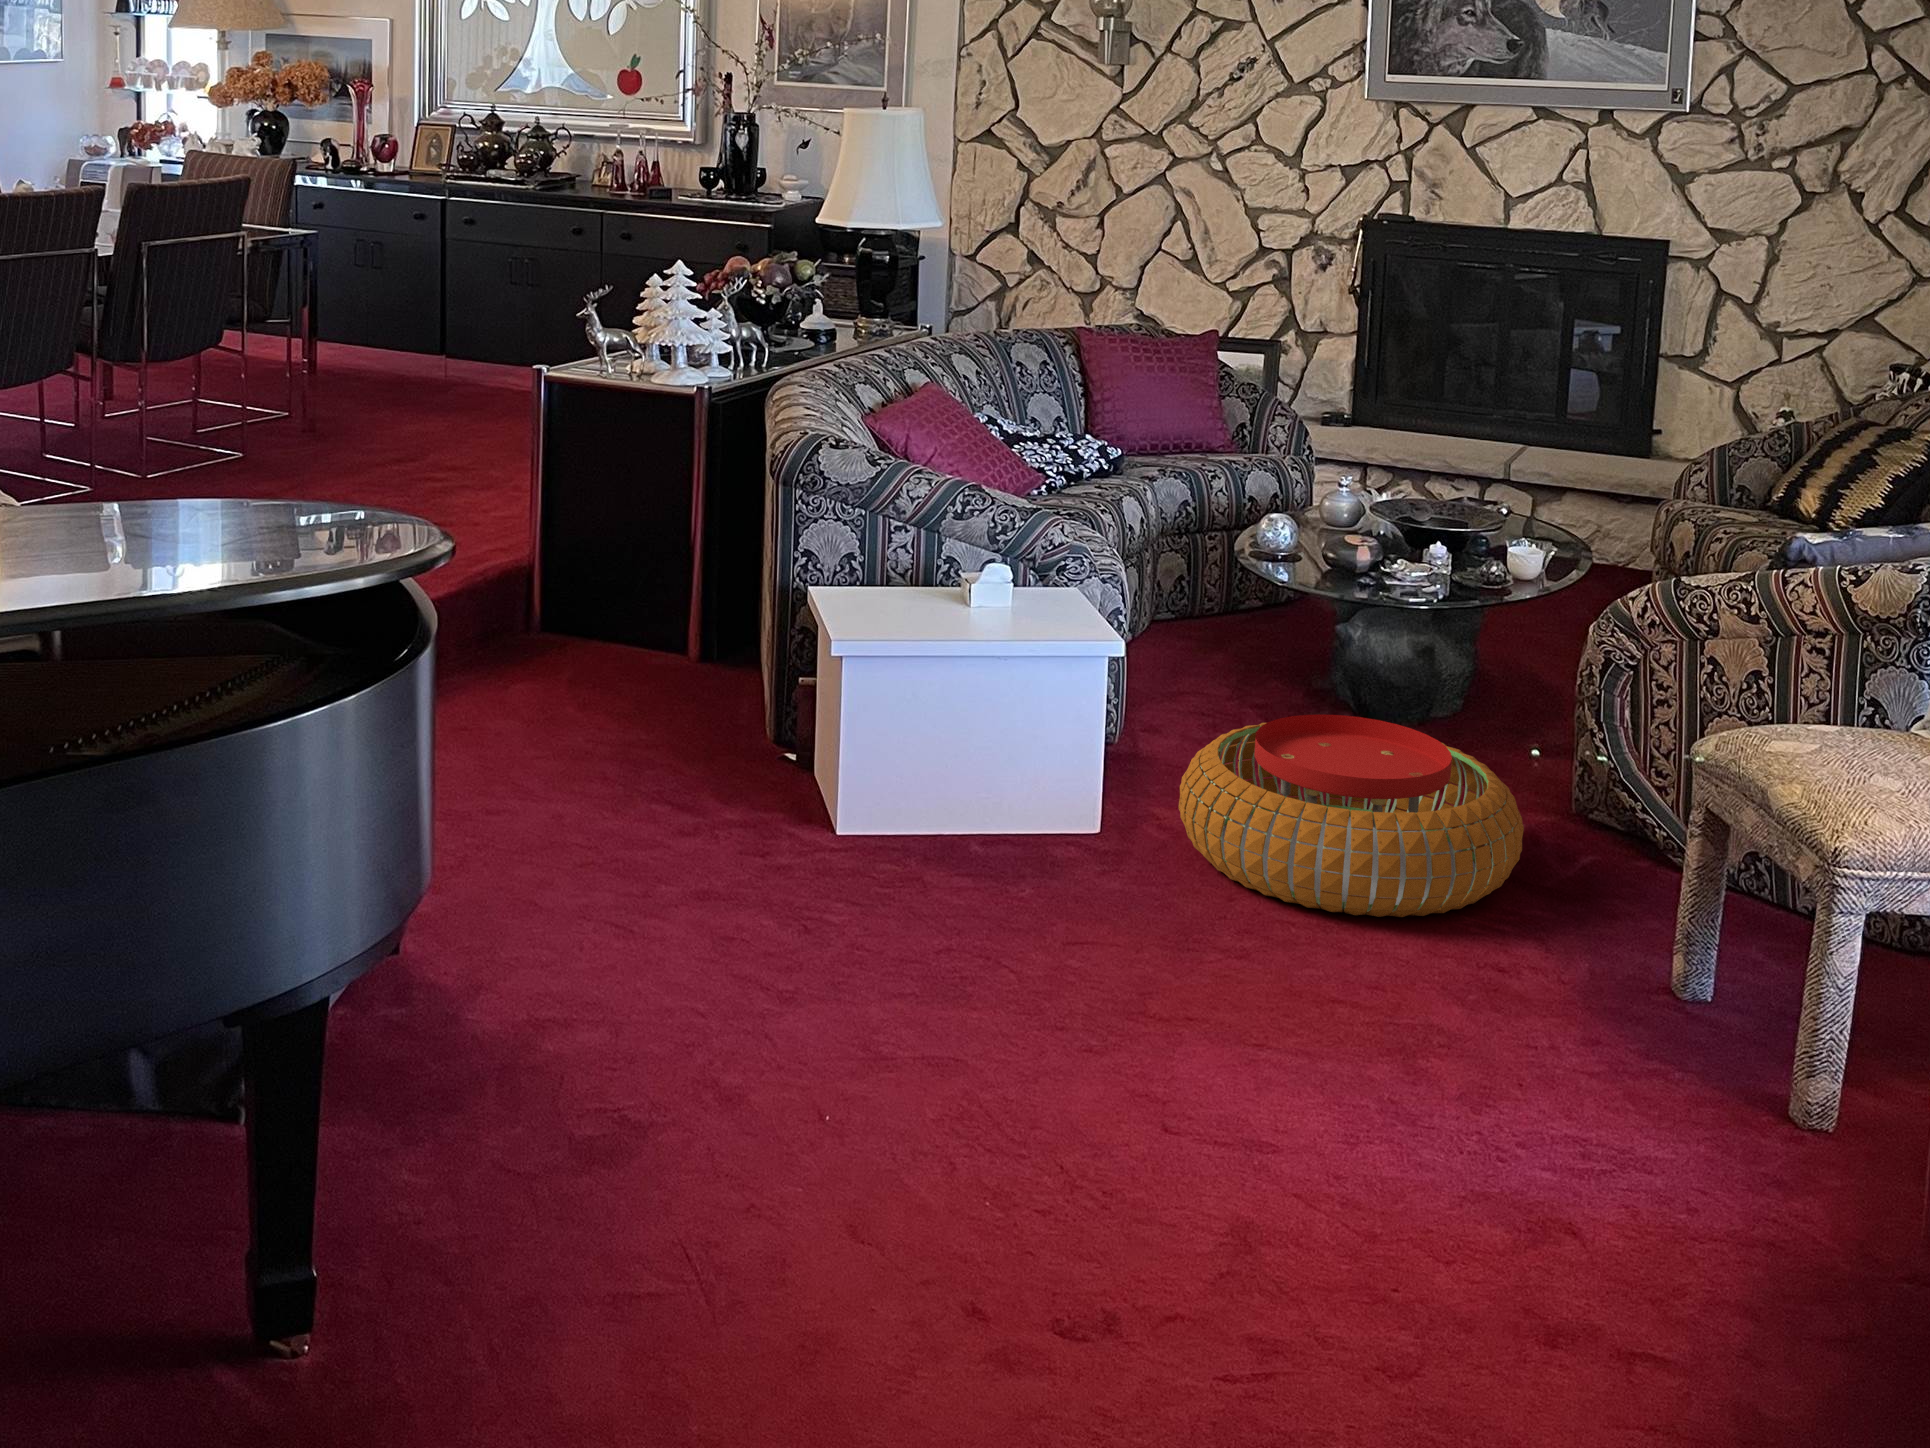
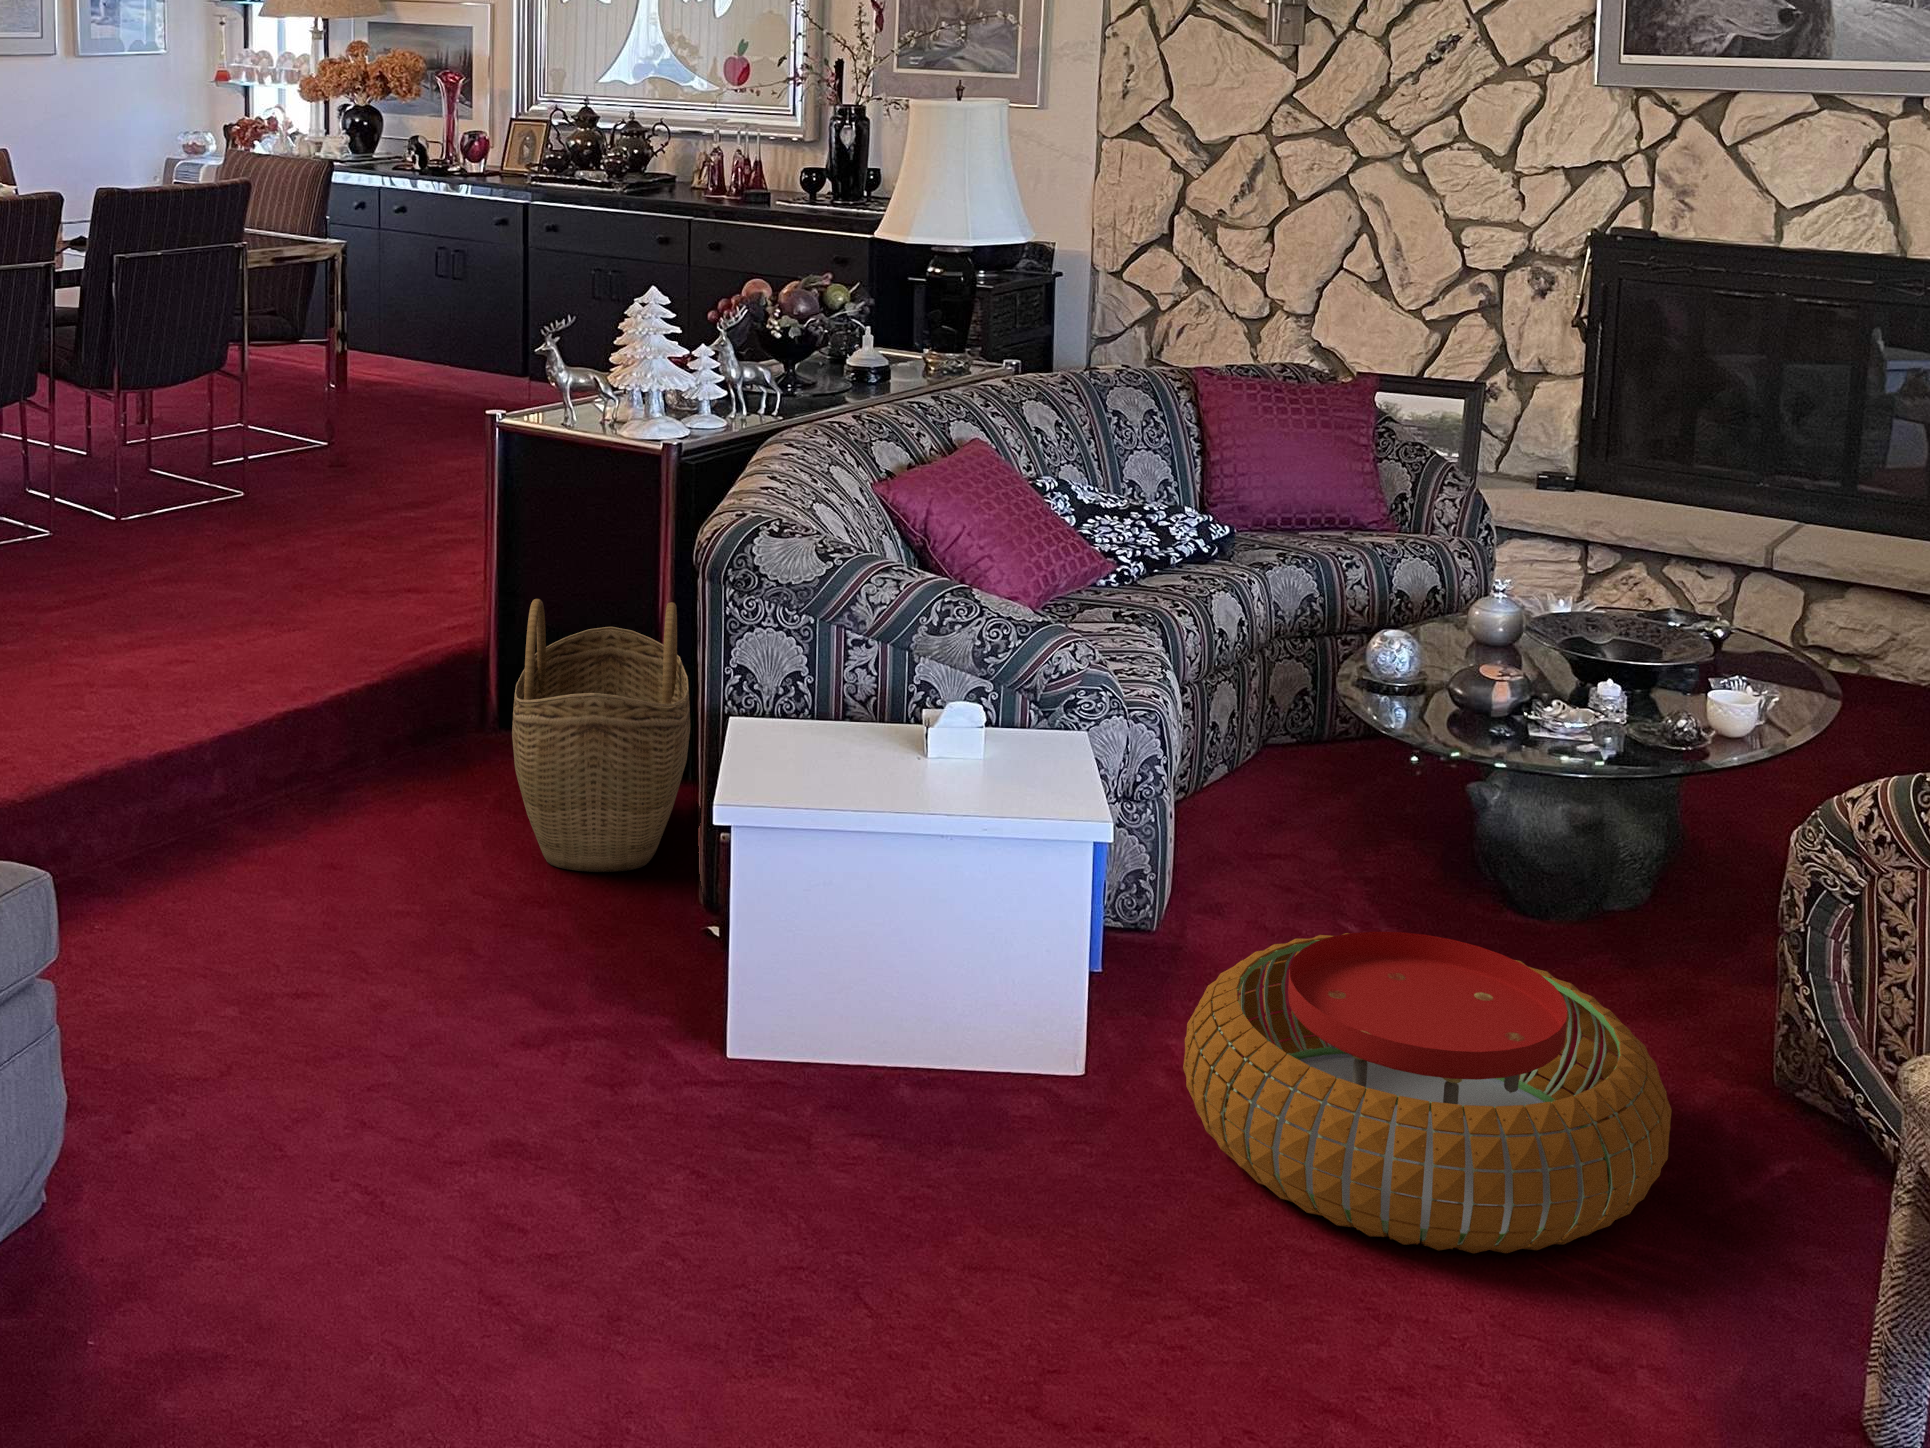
woven basket: none [603,508,745,724] -> present [512,599,690,872]

